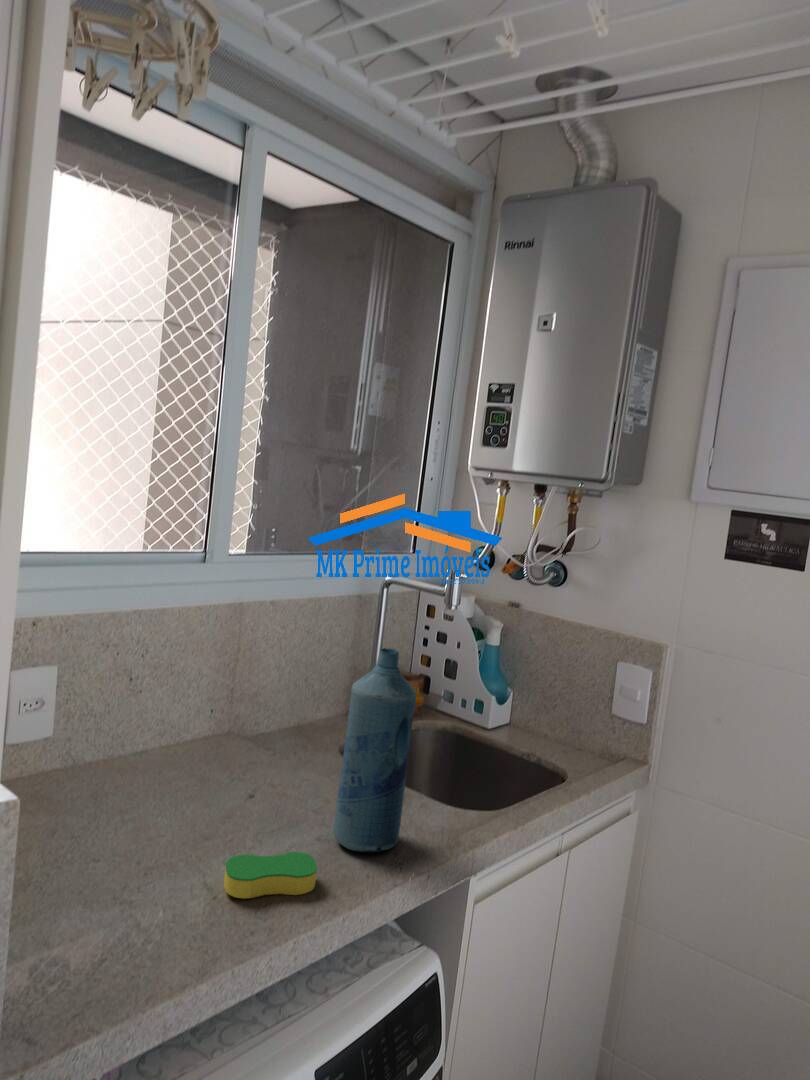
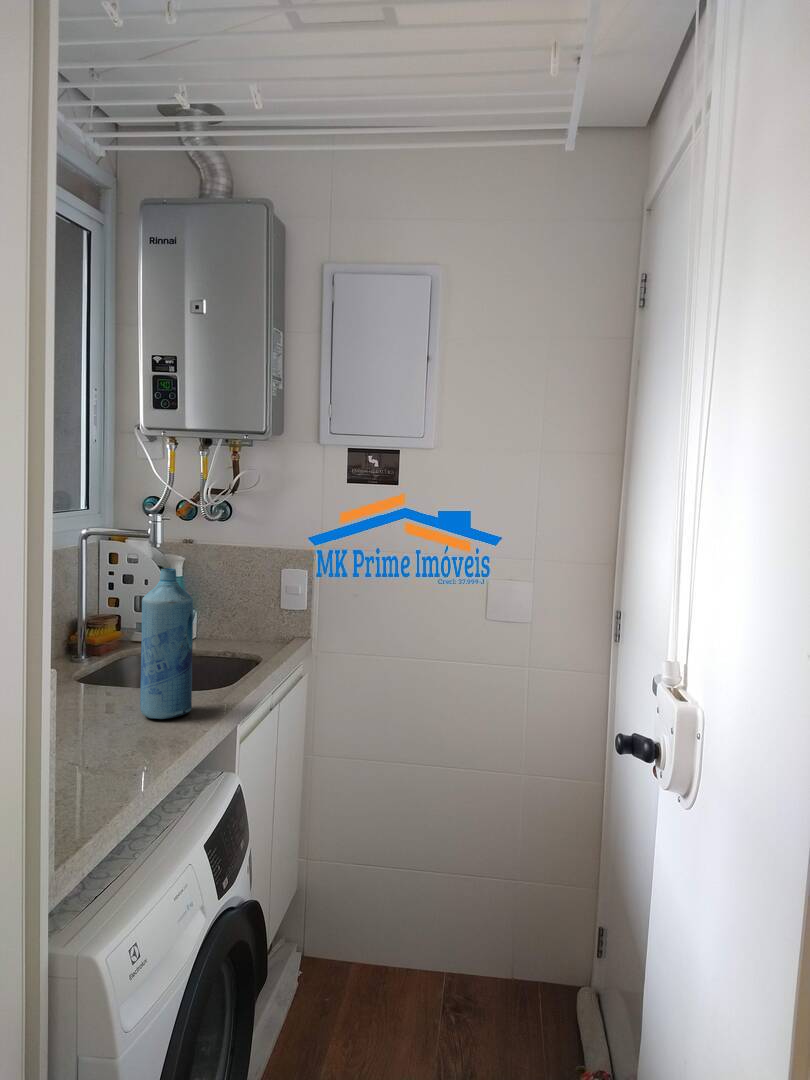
sponge: present [224,852,317,899] -> none [94,721,161,756]

